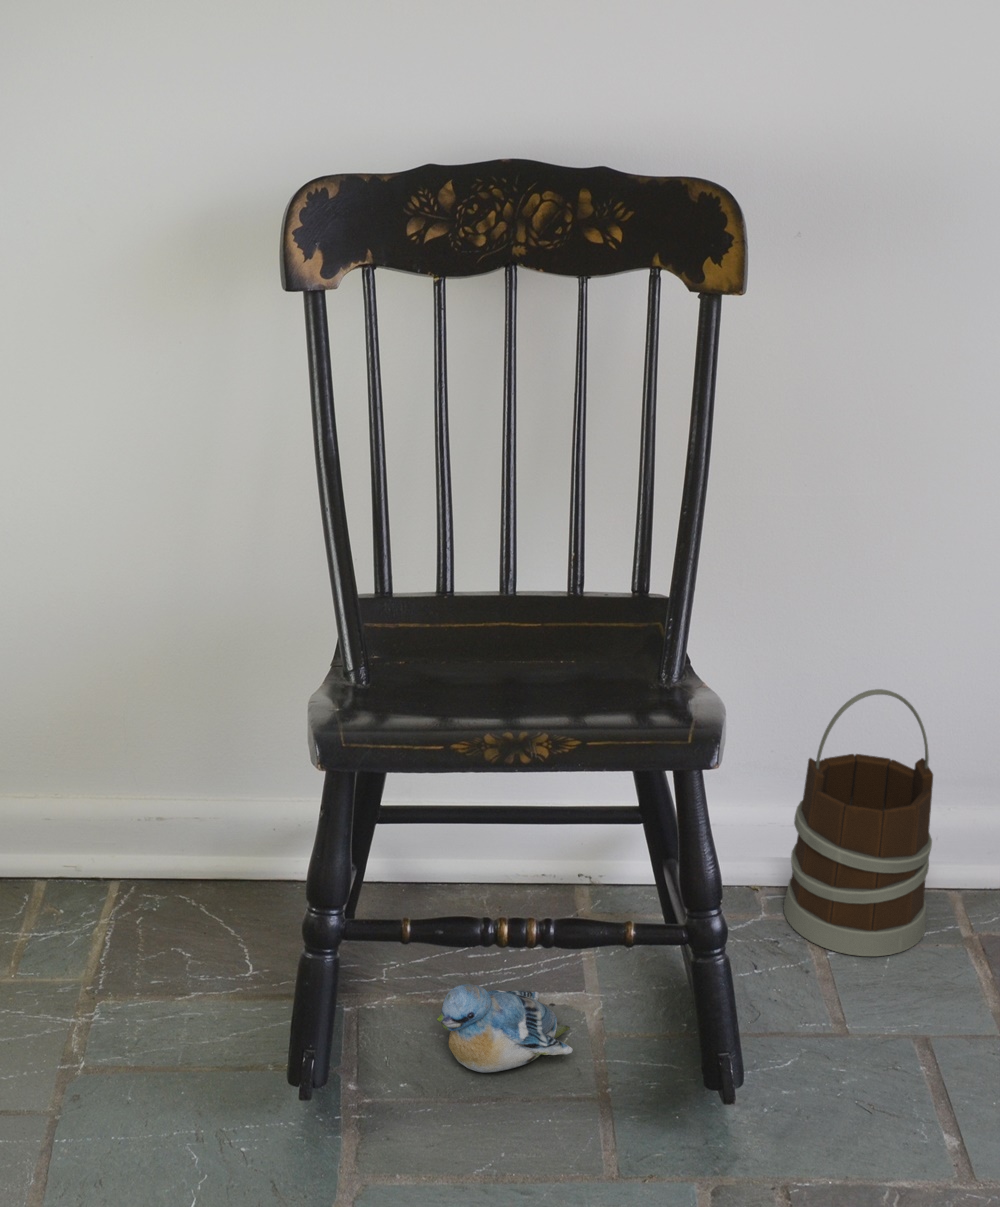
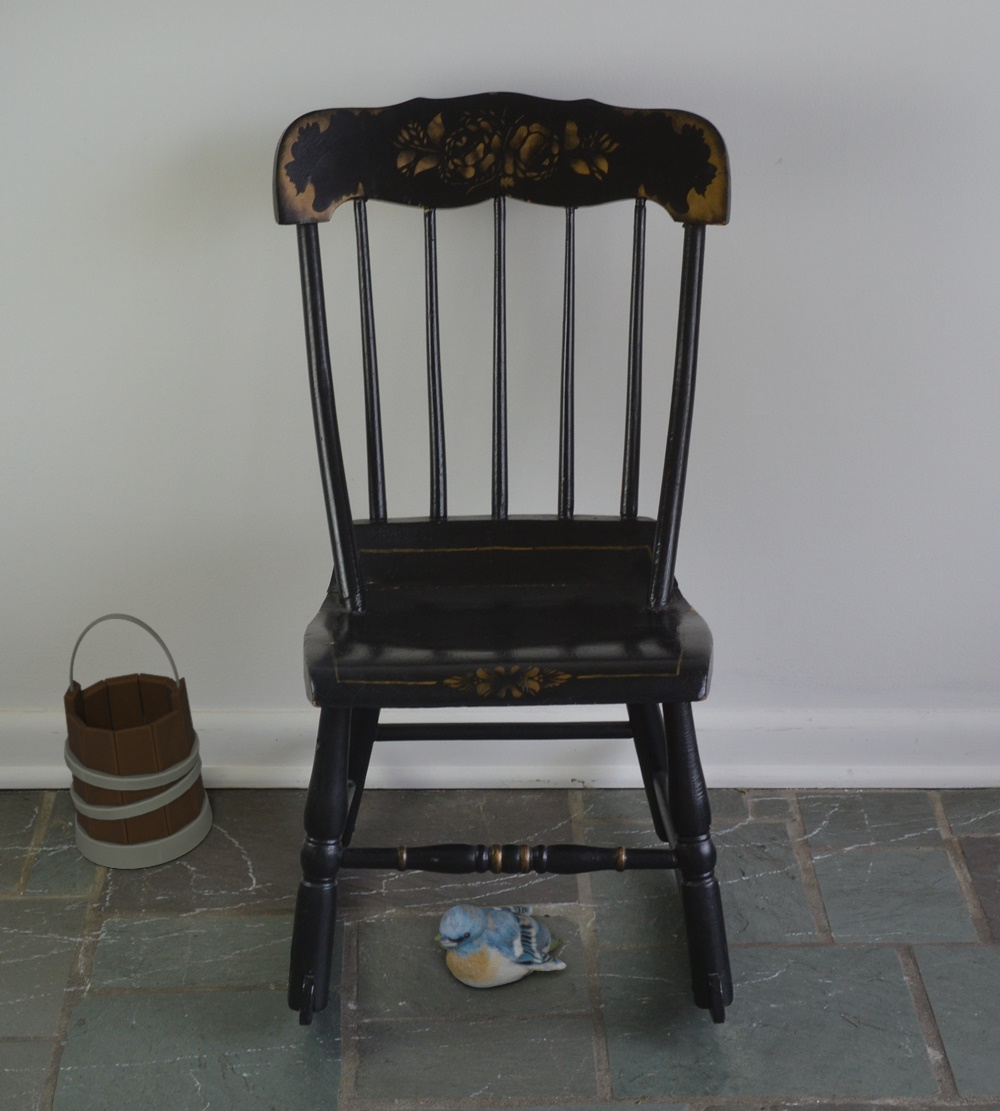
wooden bucket: present [783,689,933,956] -> present [64,614,213,869]

